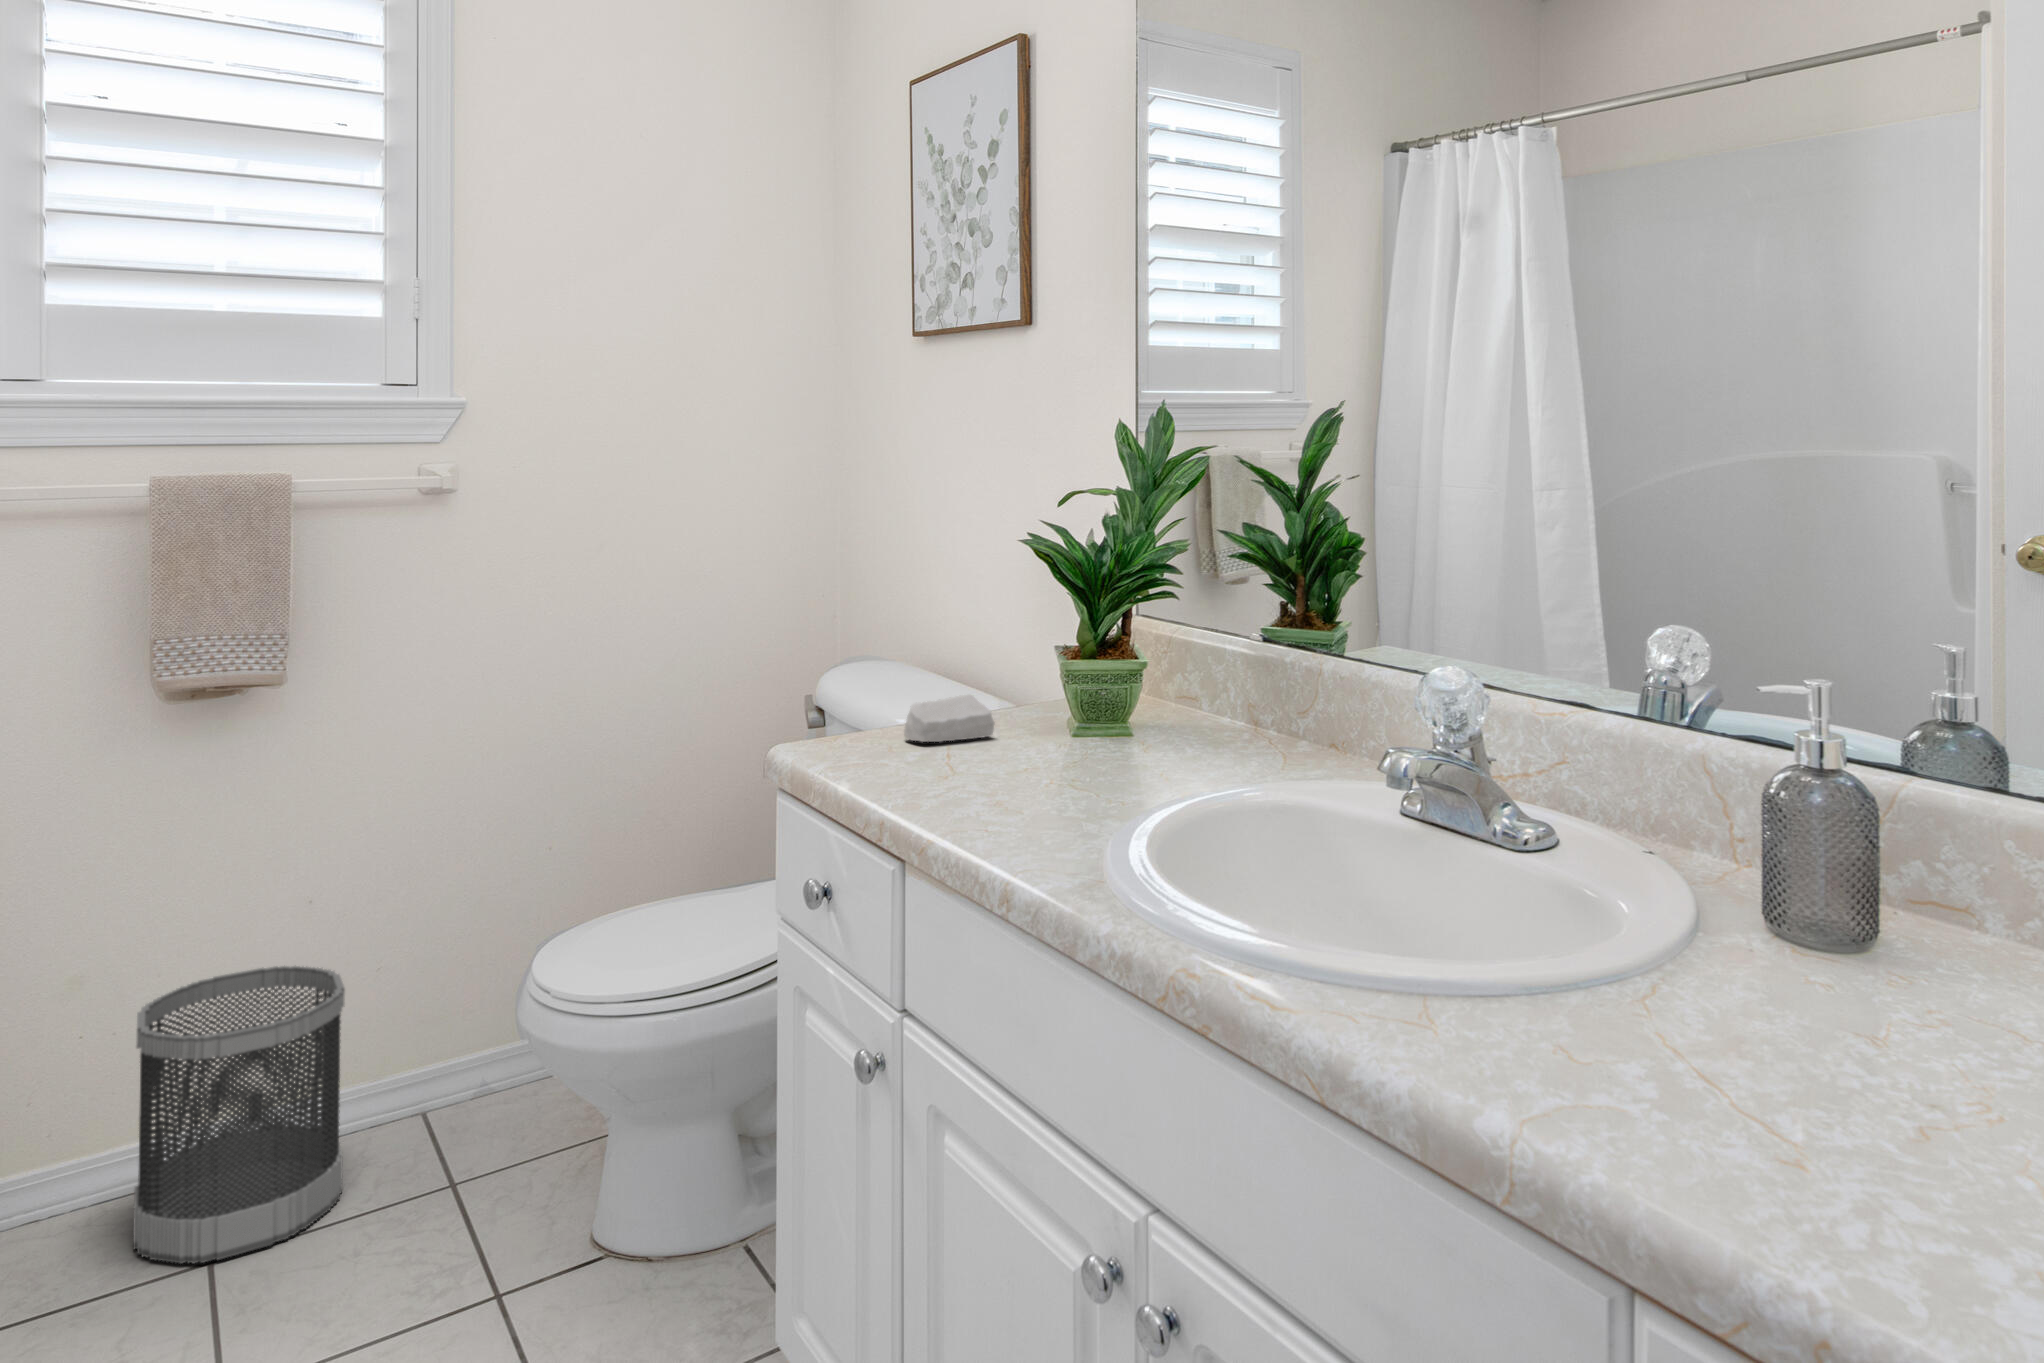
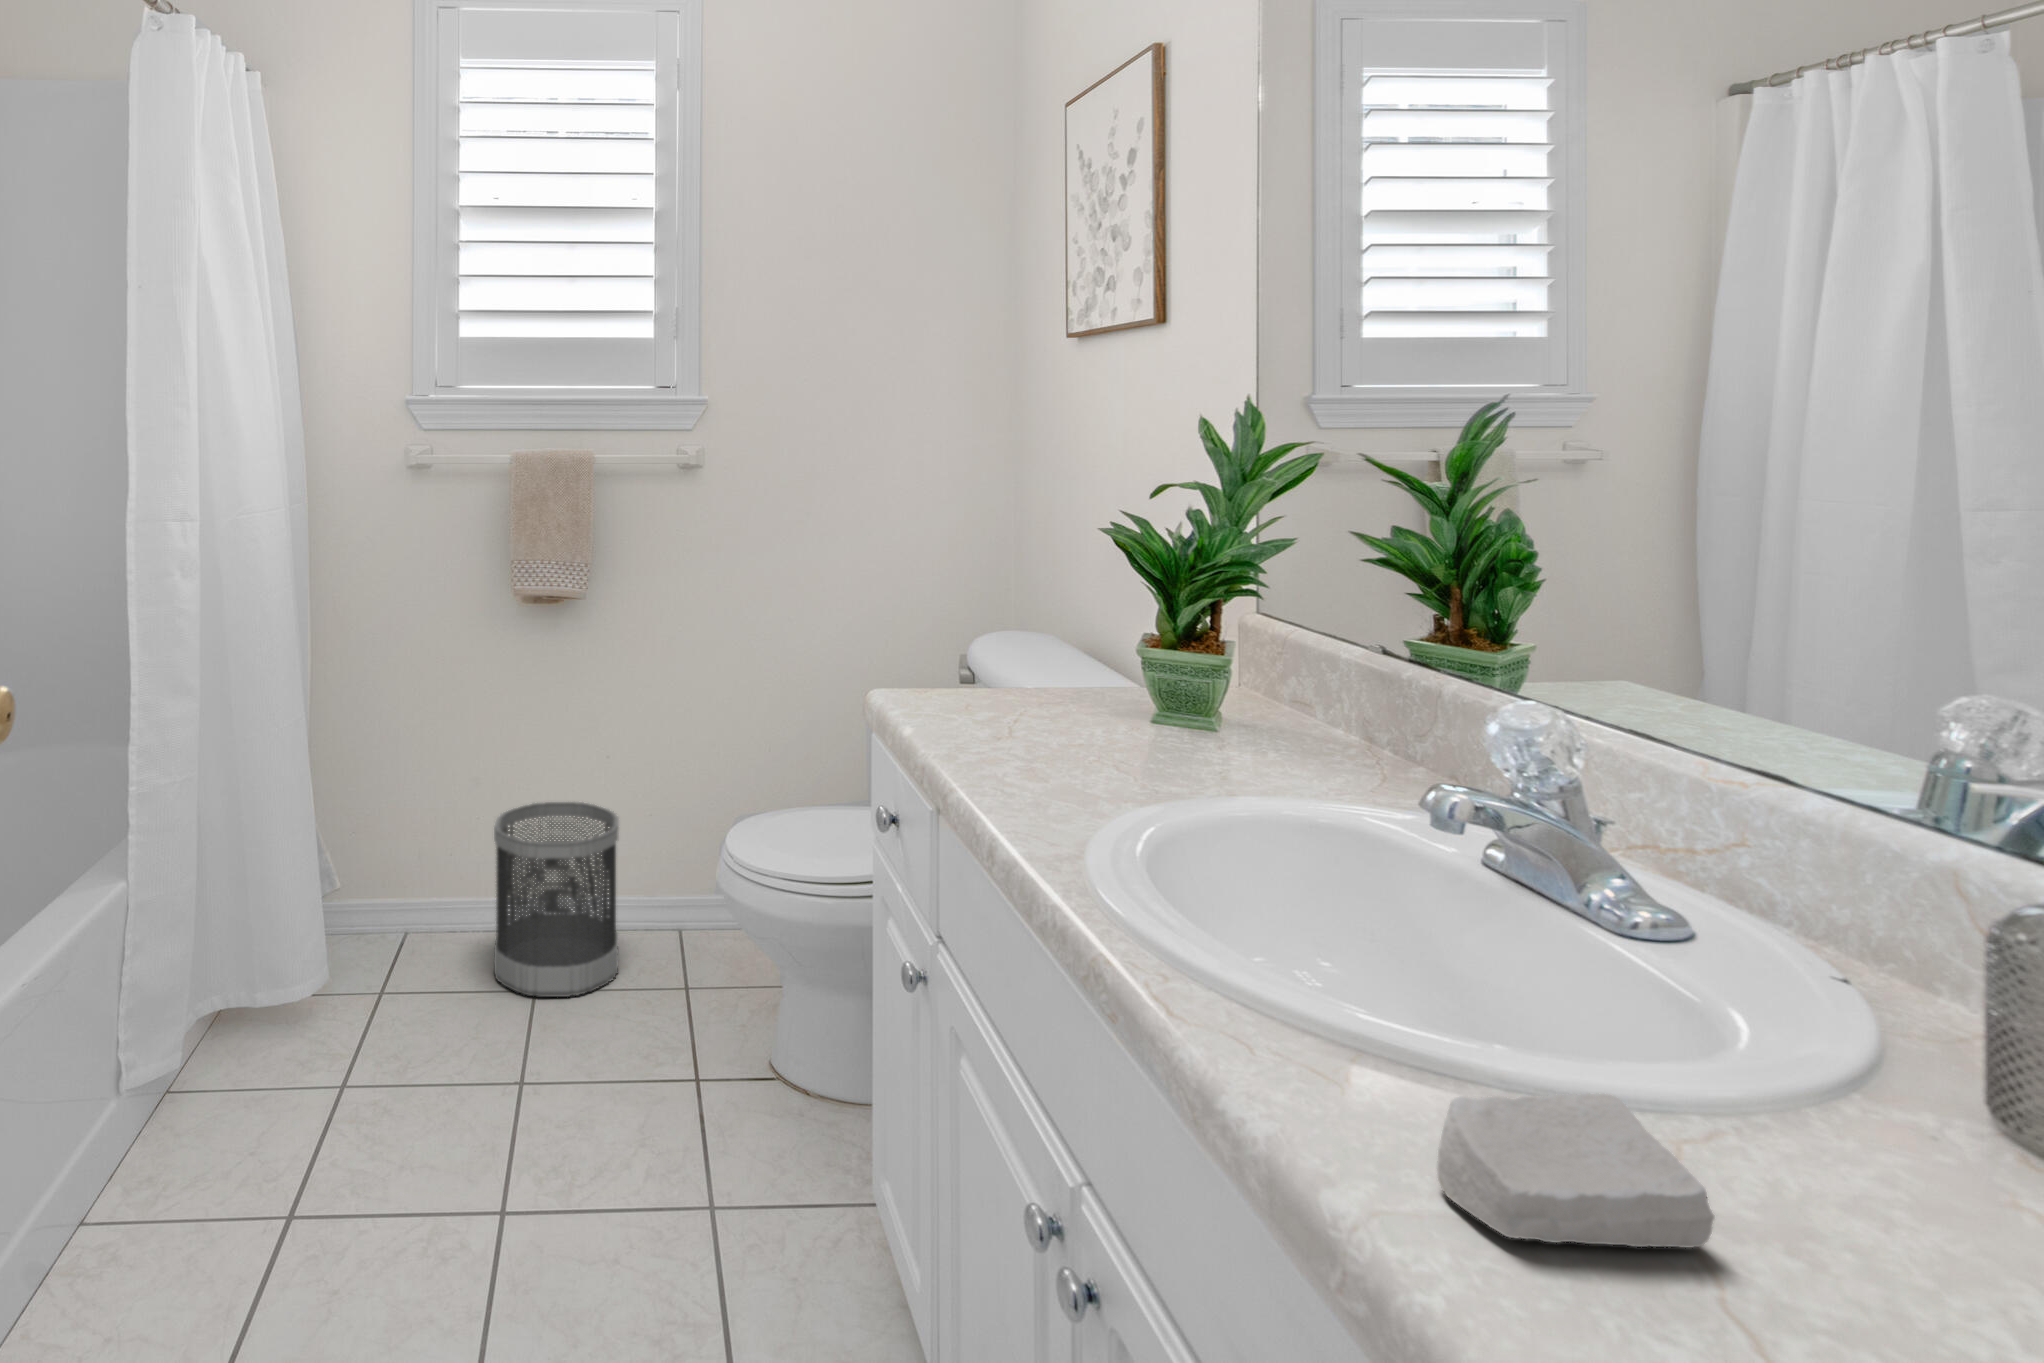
soap bar: present [904,694,994,742] -> present [1437,1093,1715,1248]

